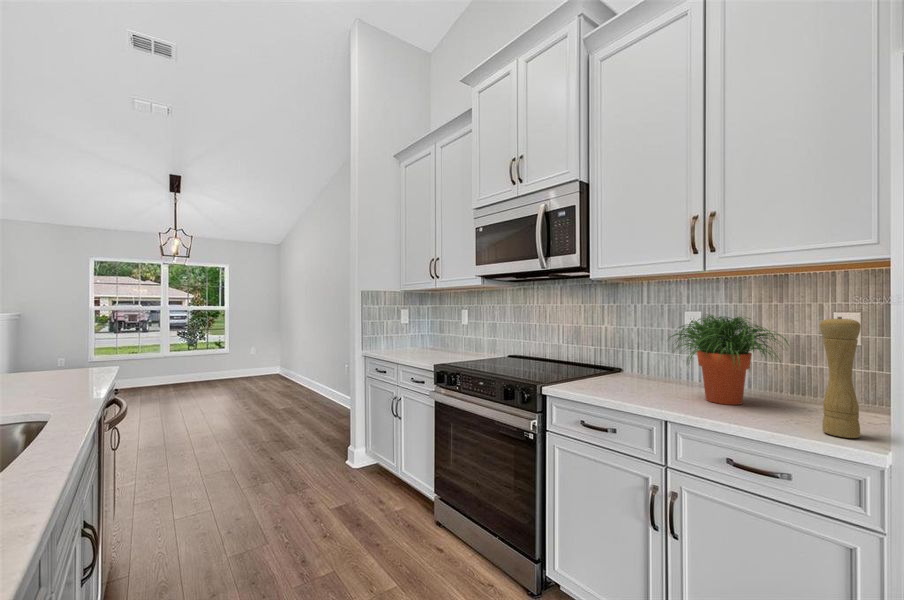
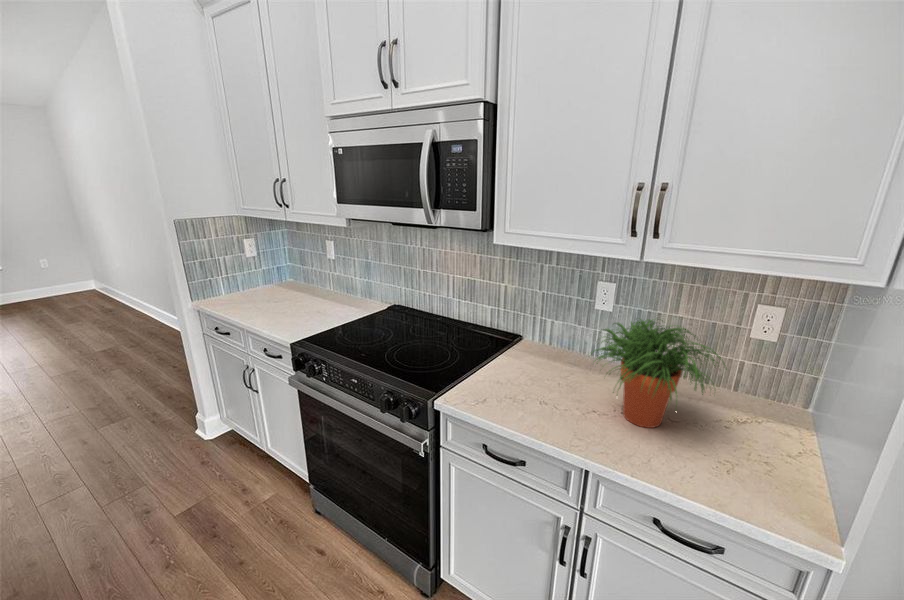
pepper mill: present [820,317,861,438] -> none [762,379,841,515]

